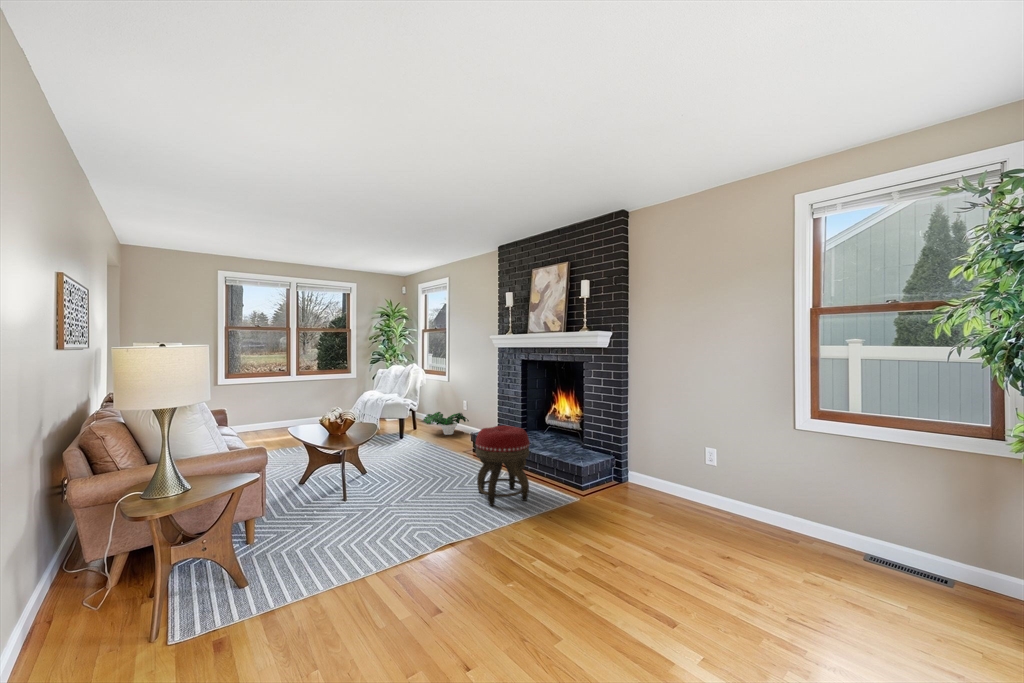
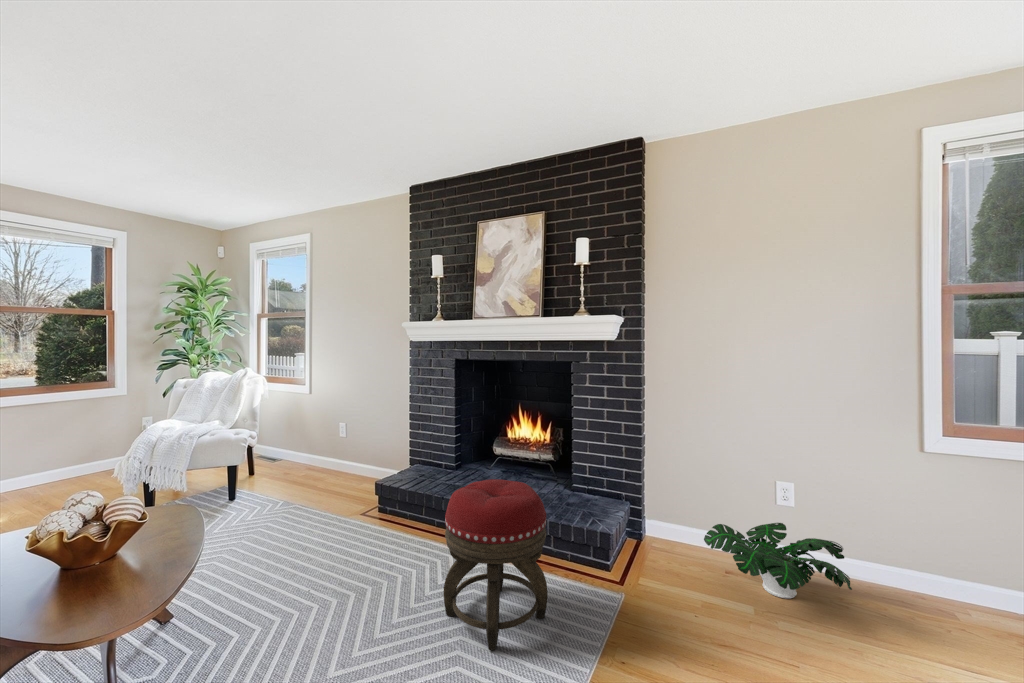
potted plant: present [423,412,469,435] -> present [704,523,852,599]

